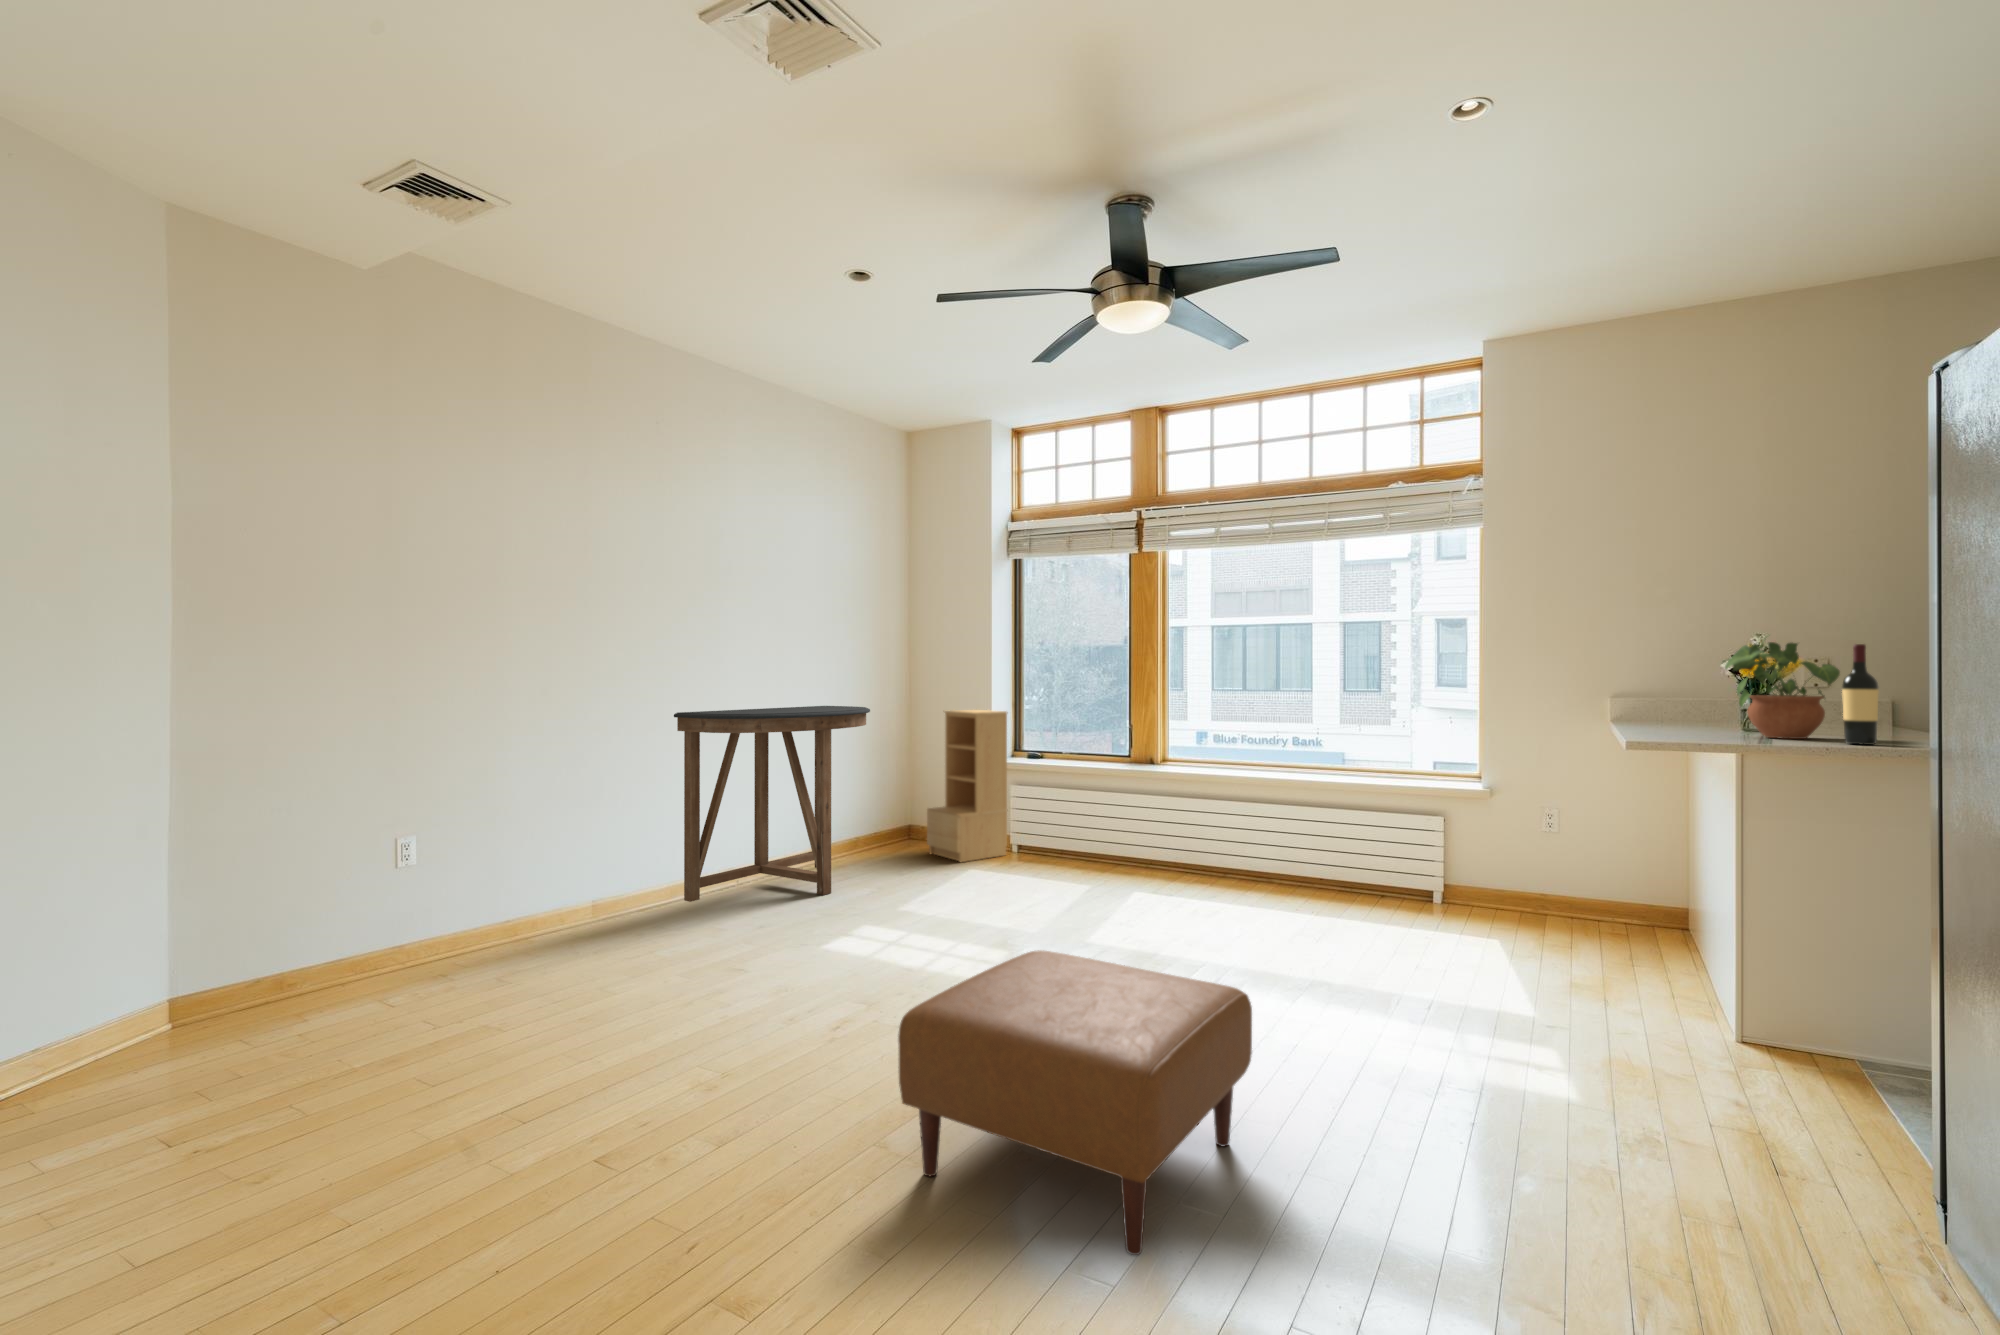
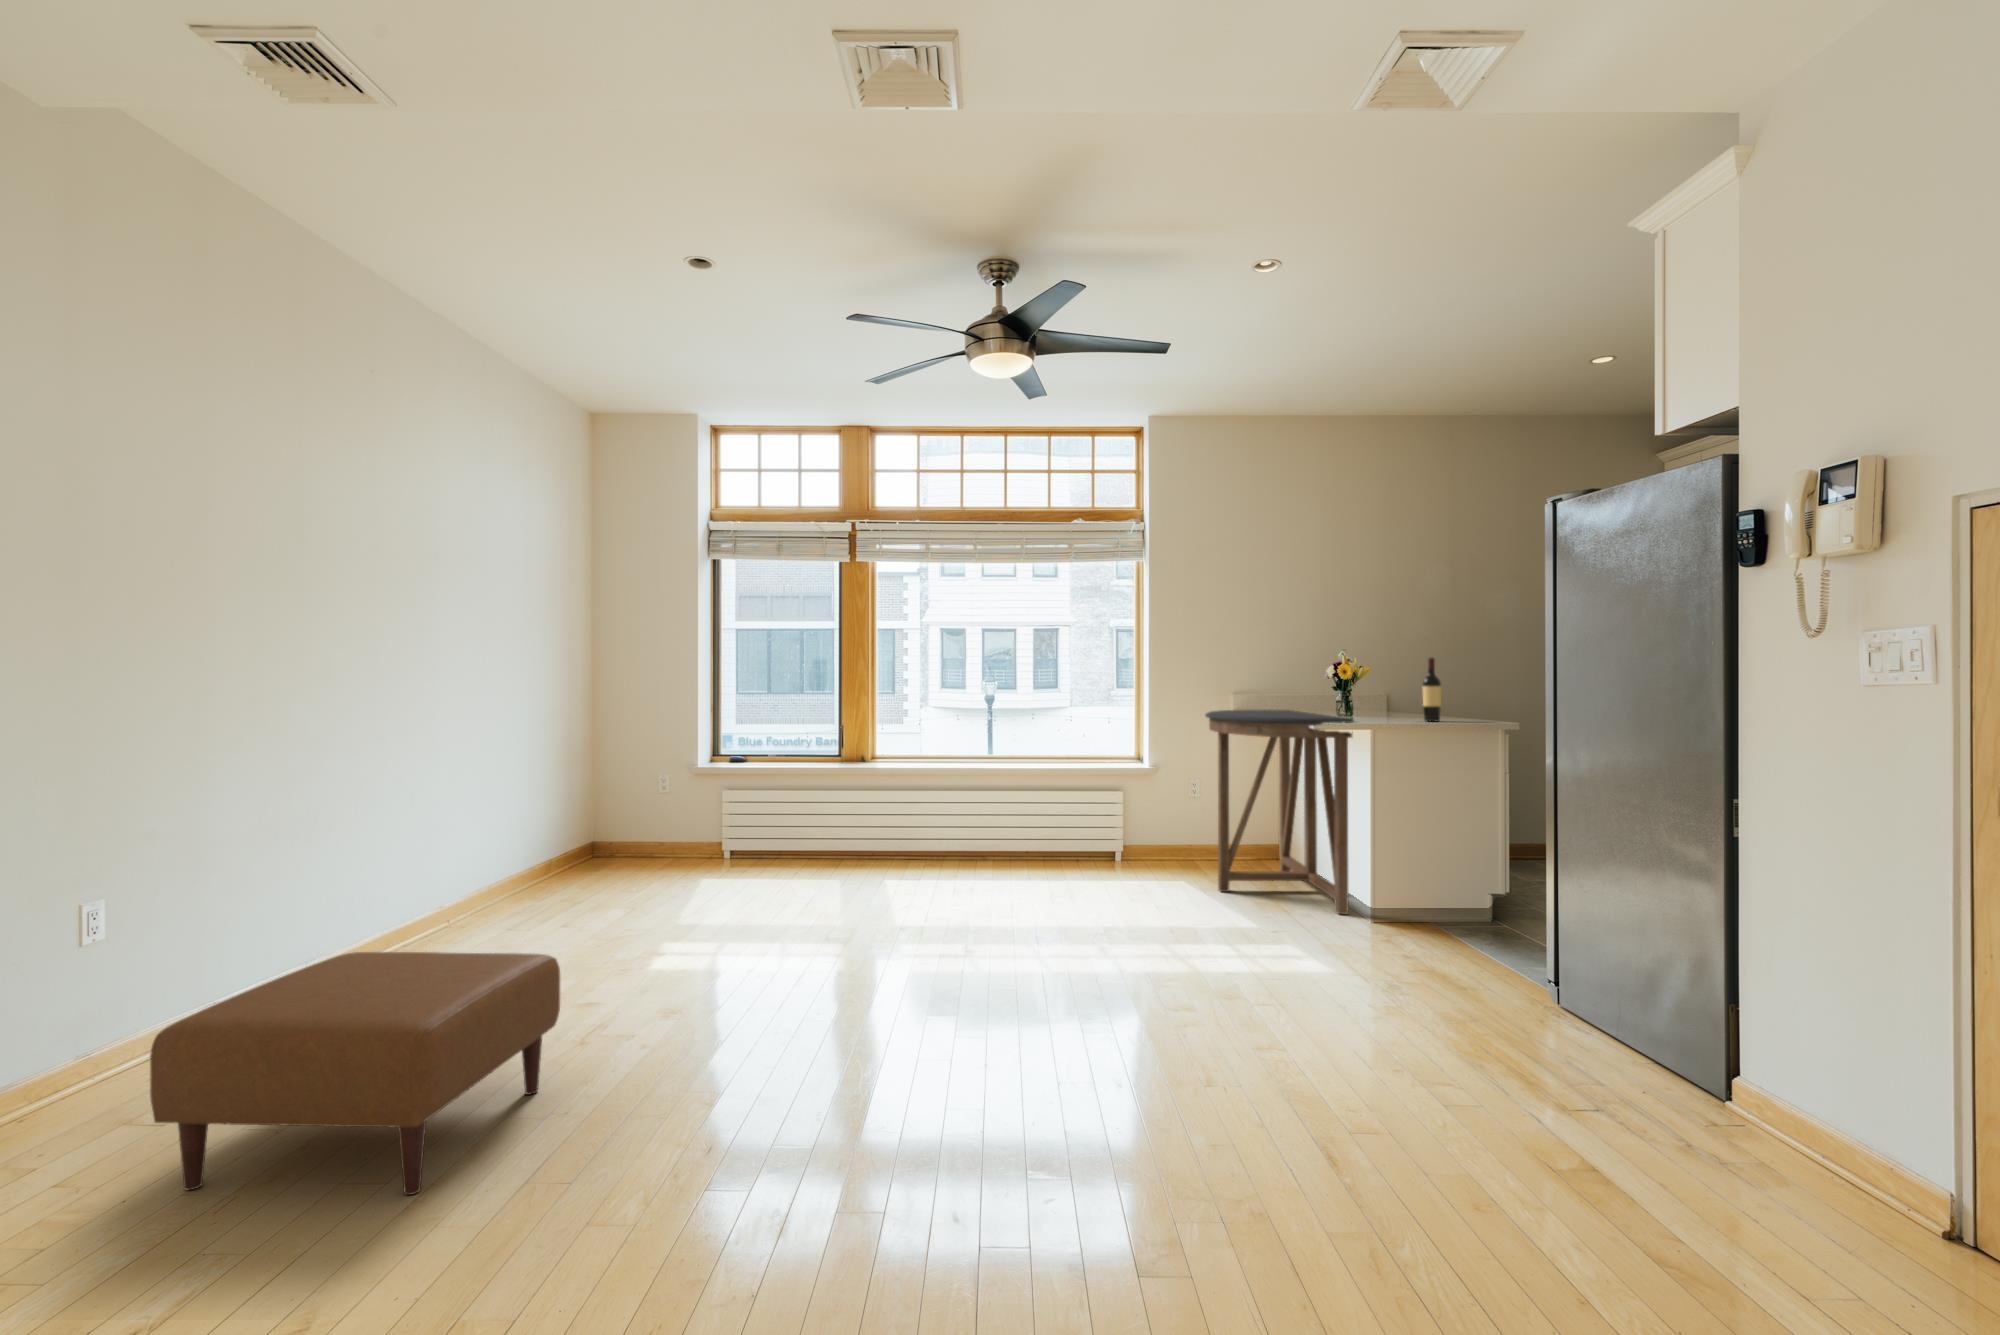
potted plant: present [1723,639,1840,739] -> none [1343,650,1412,720]
console table: present [674,706,870,902] -> present [1205,710,1353,914]
bookshelf: present [927,710,1007,862] -> none [630,717,719,878]
ottoman: present [898,950,1252,1255] -> present [150,952,560,1195]

